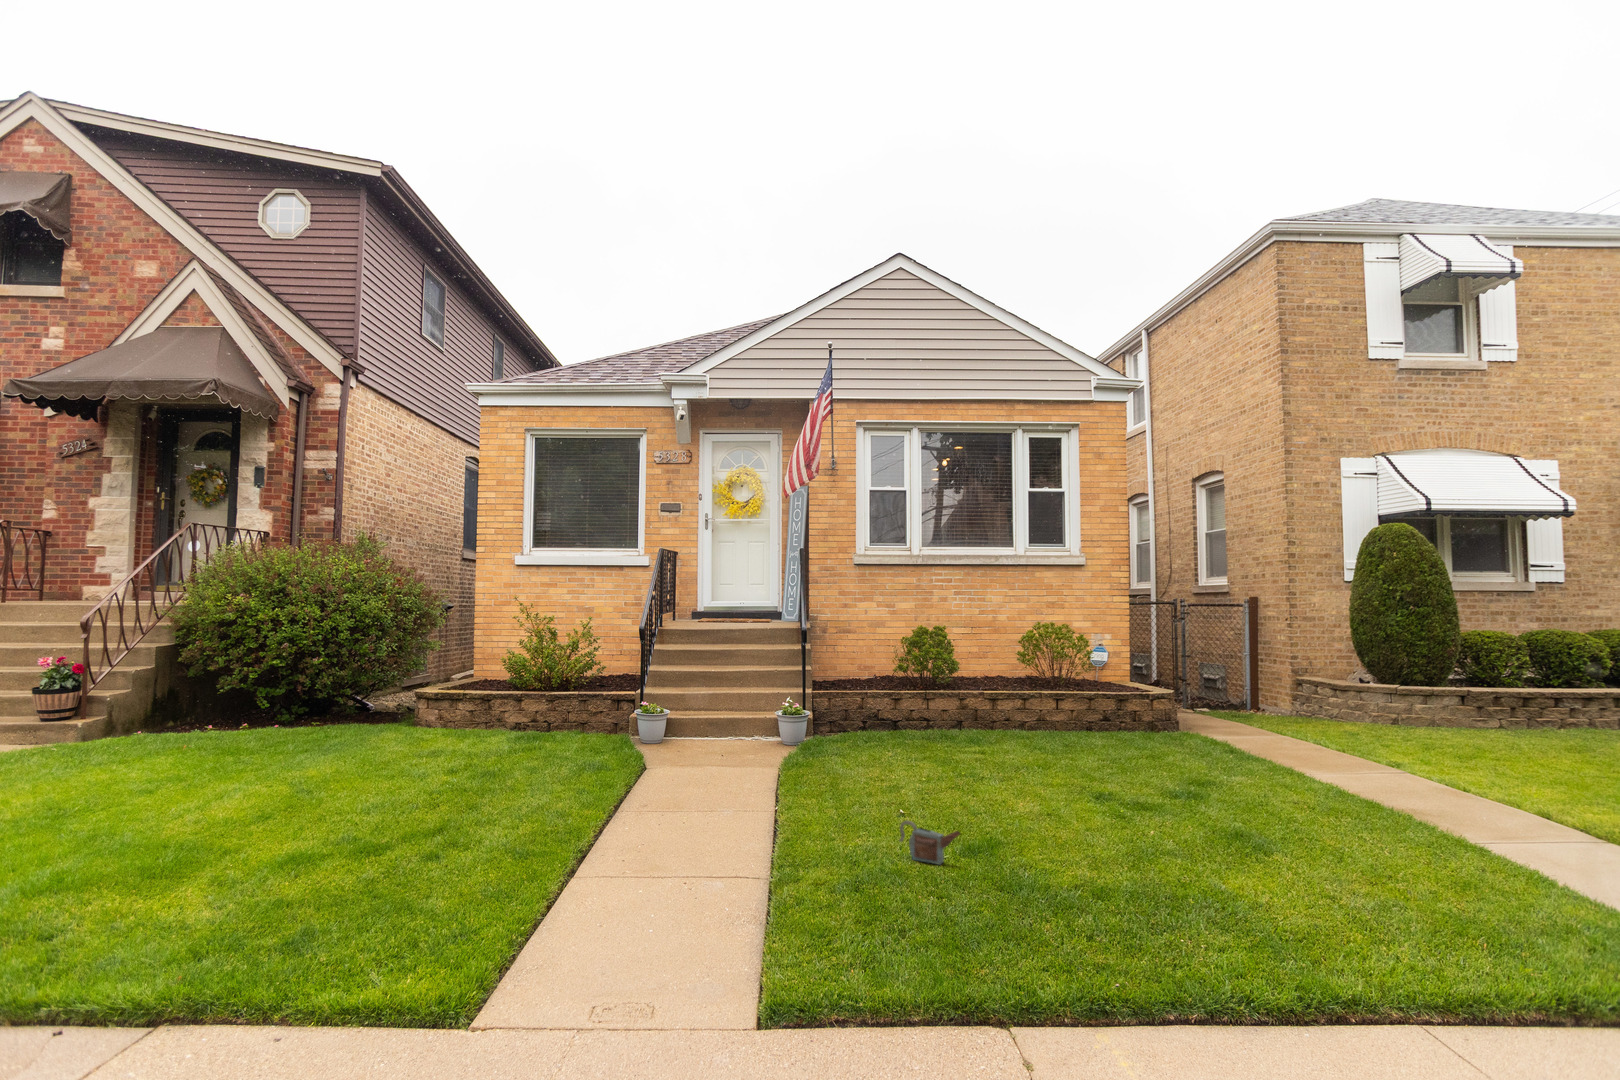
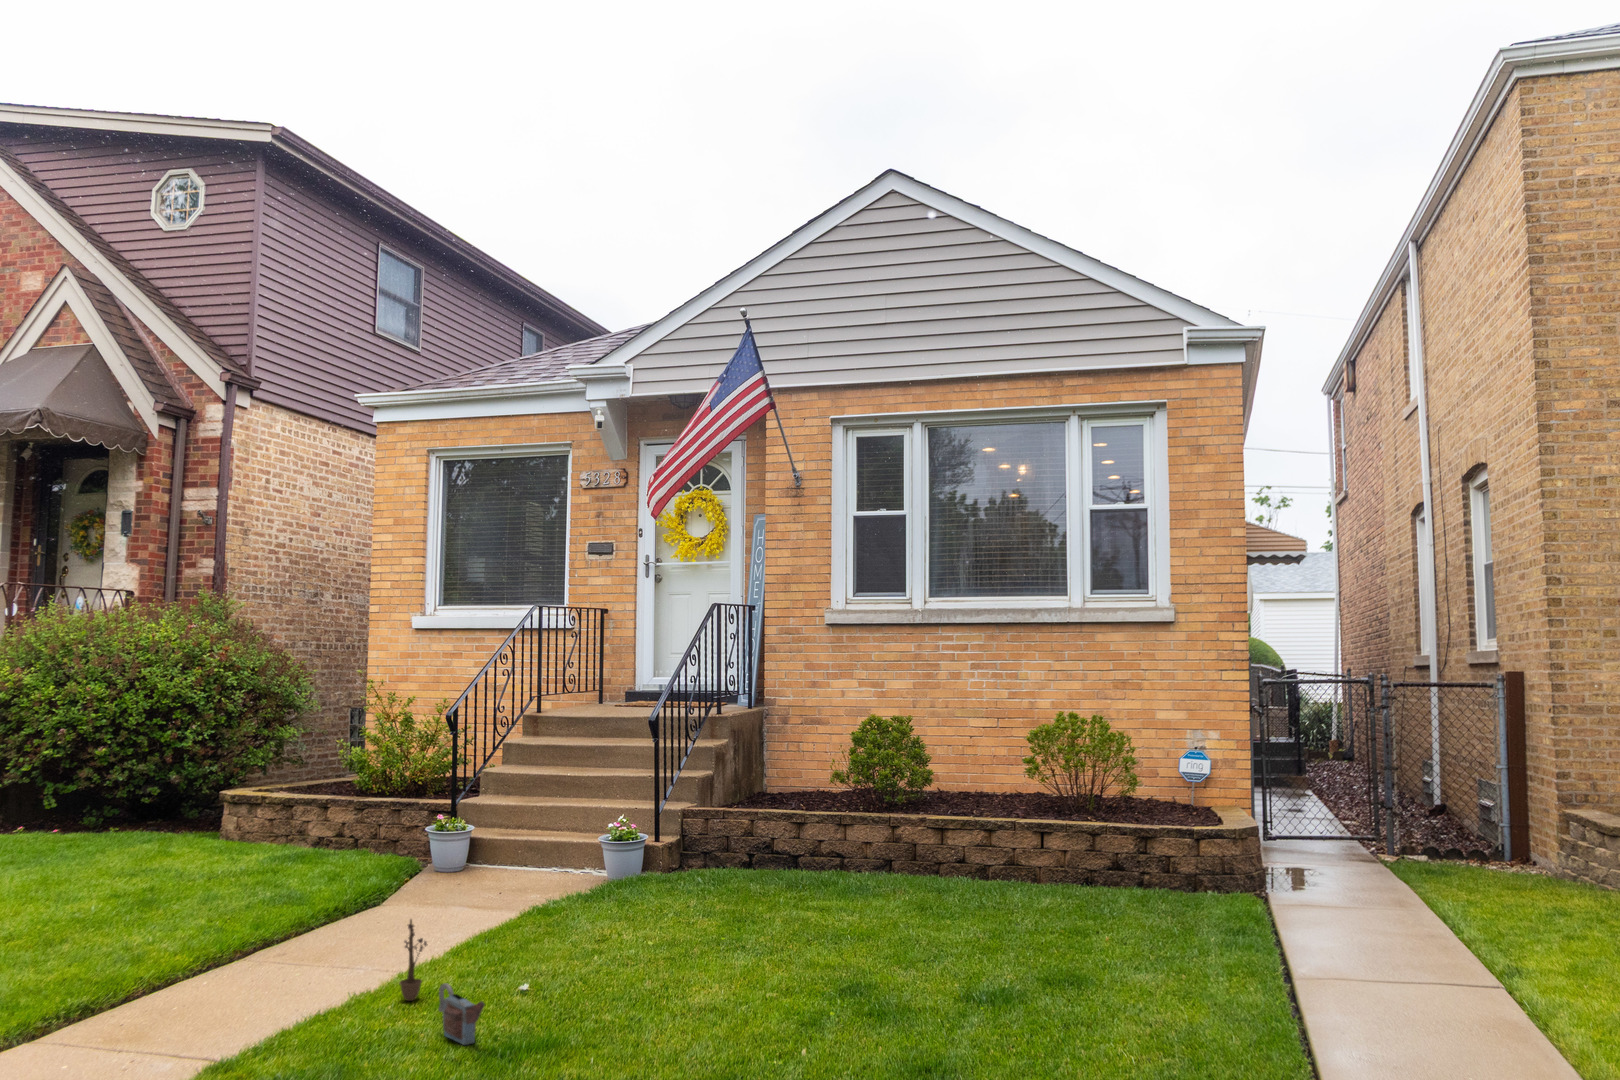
decorative plant: none [814,775,850,837] -> present [399,919,427,1001]

